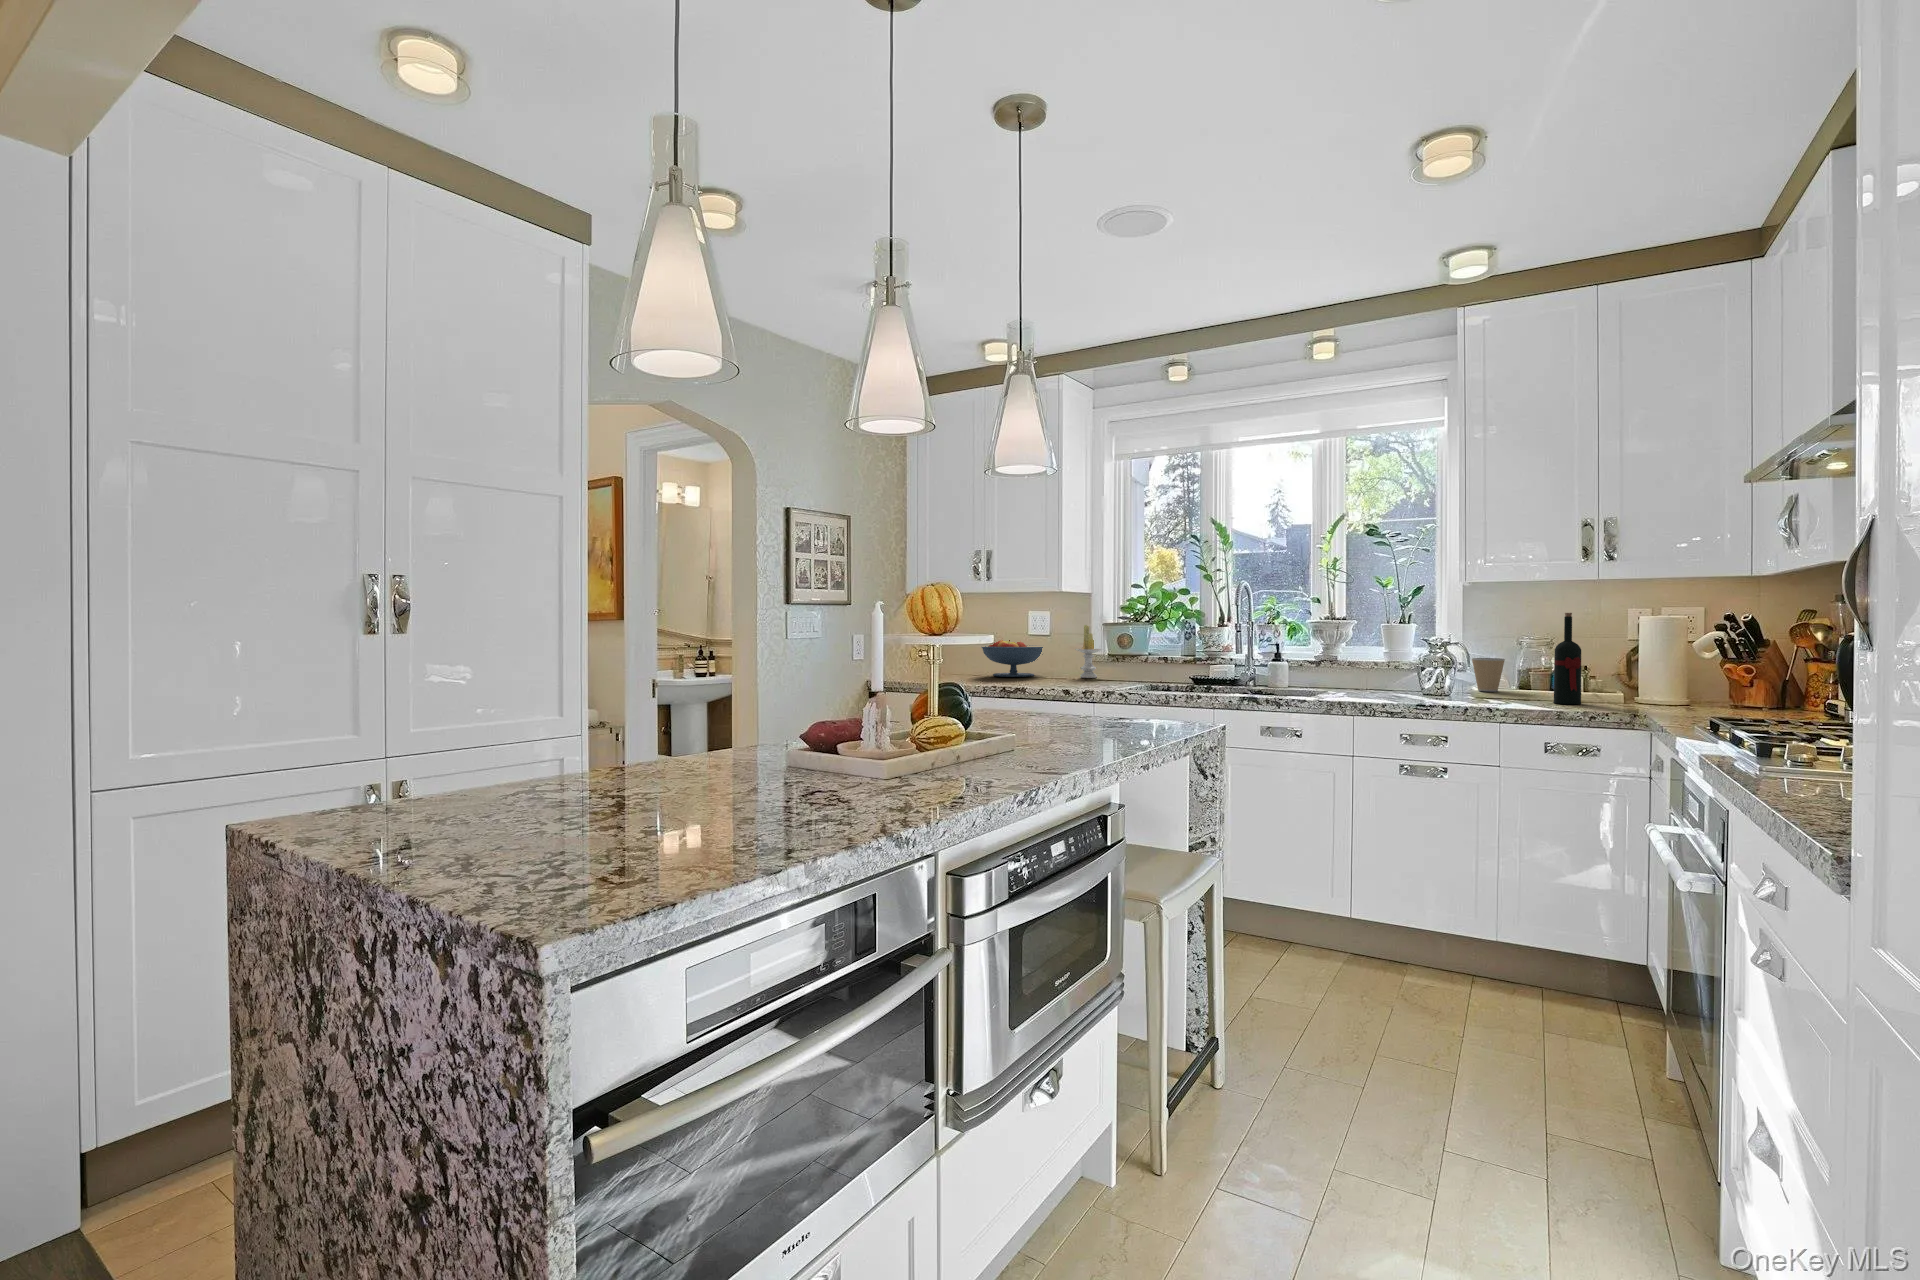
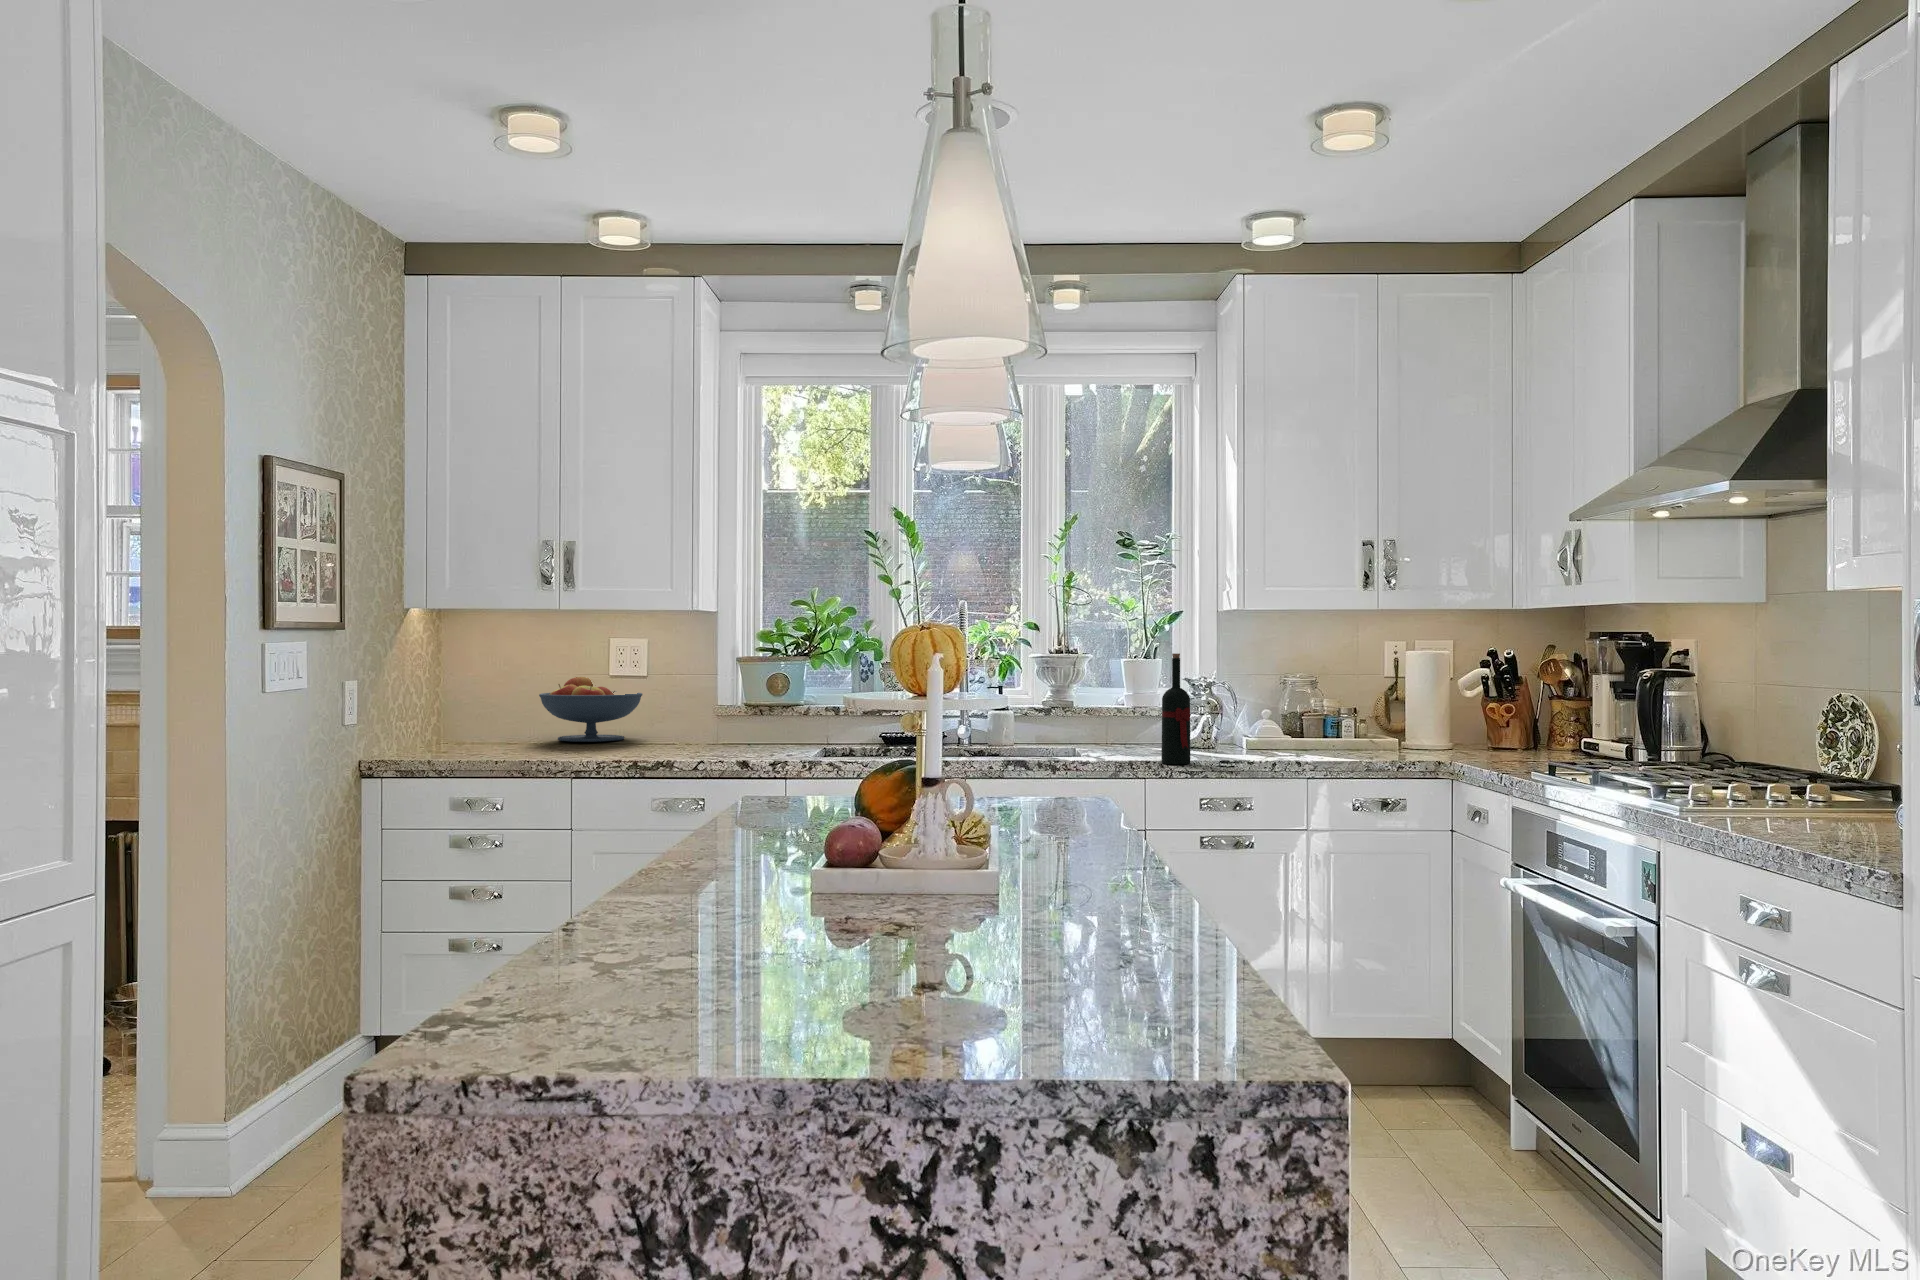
wine bottle: present [1554,613,1581,704] -> present [1161,653,1190,764]
candle: present [1075,625,1102,678] -> none [697,660,737,739]
coffee cup: present [1472,658,1505,691] -> none [1234,700,1270,740]

